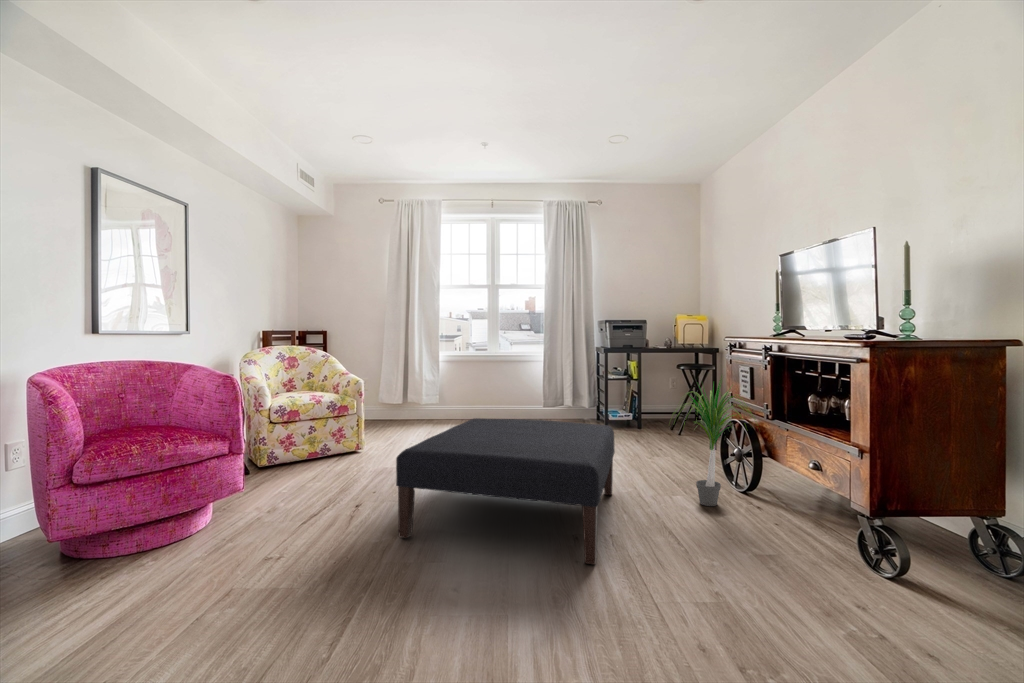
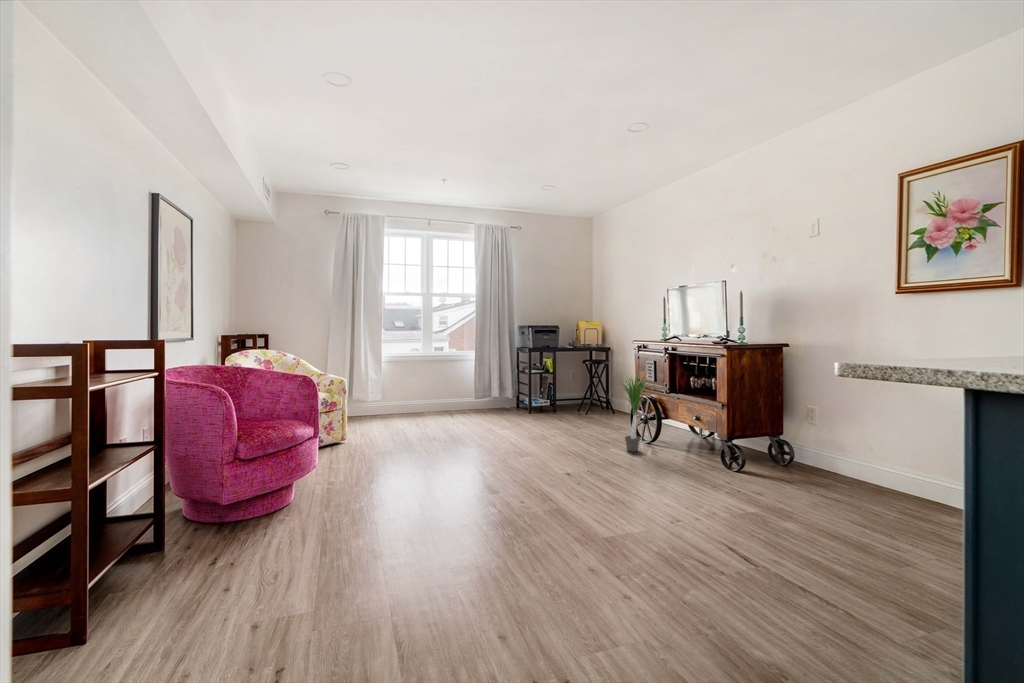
ottoman: present [396,418,615,564] -> none [455,403,595,486]

